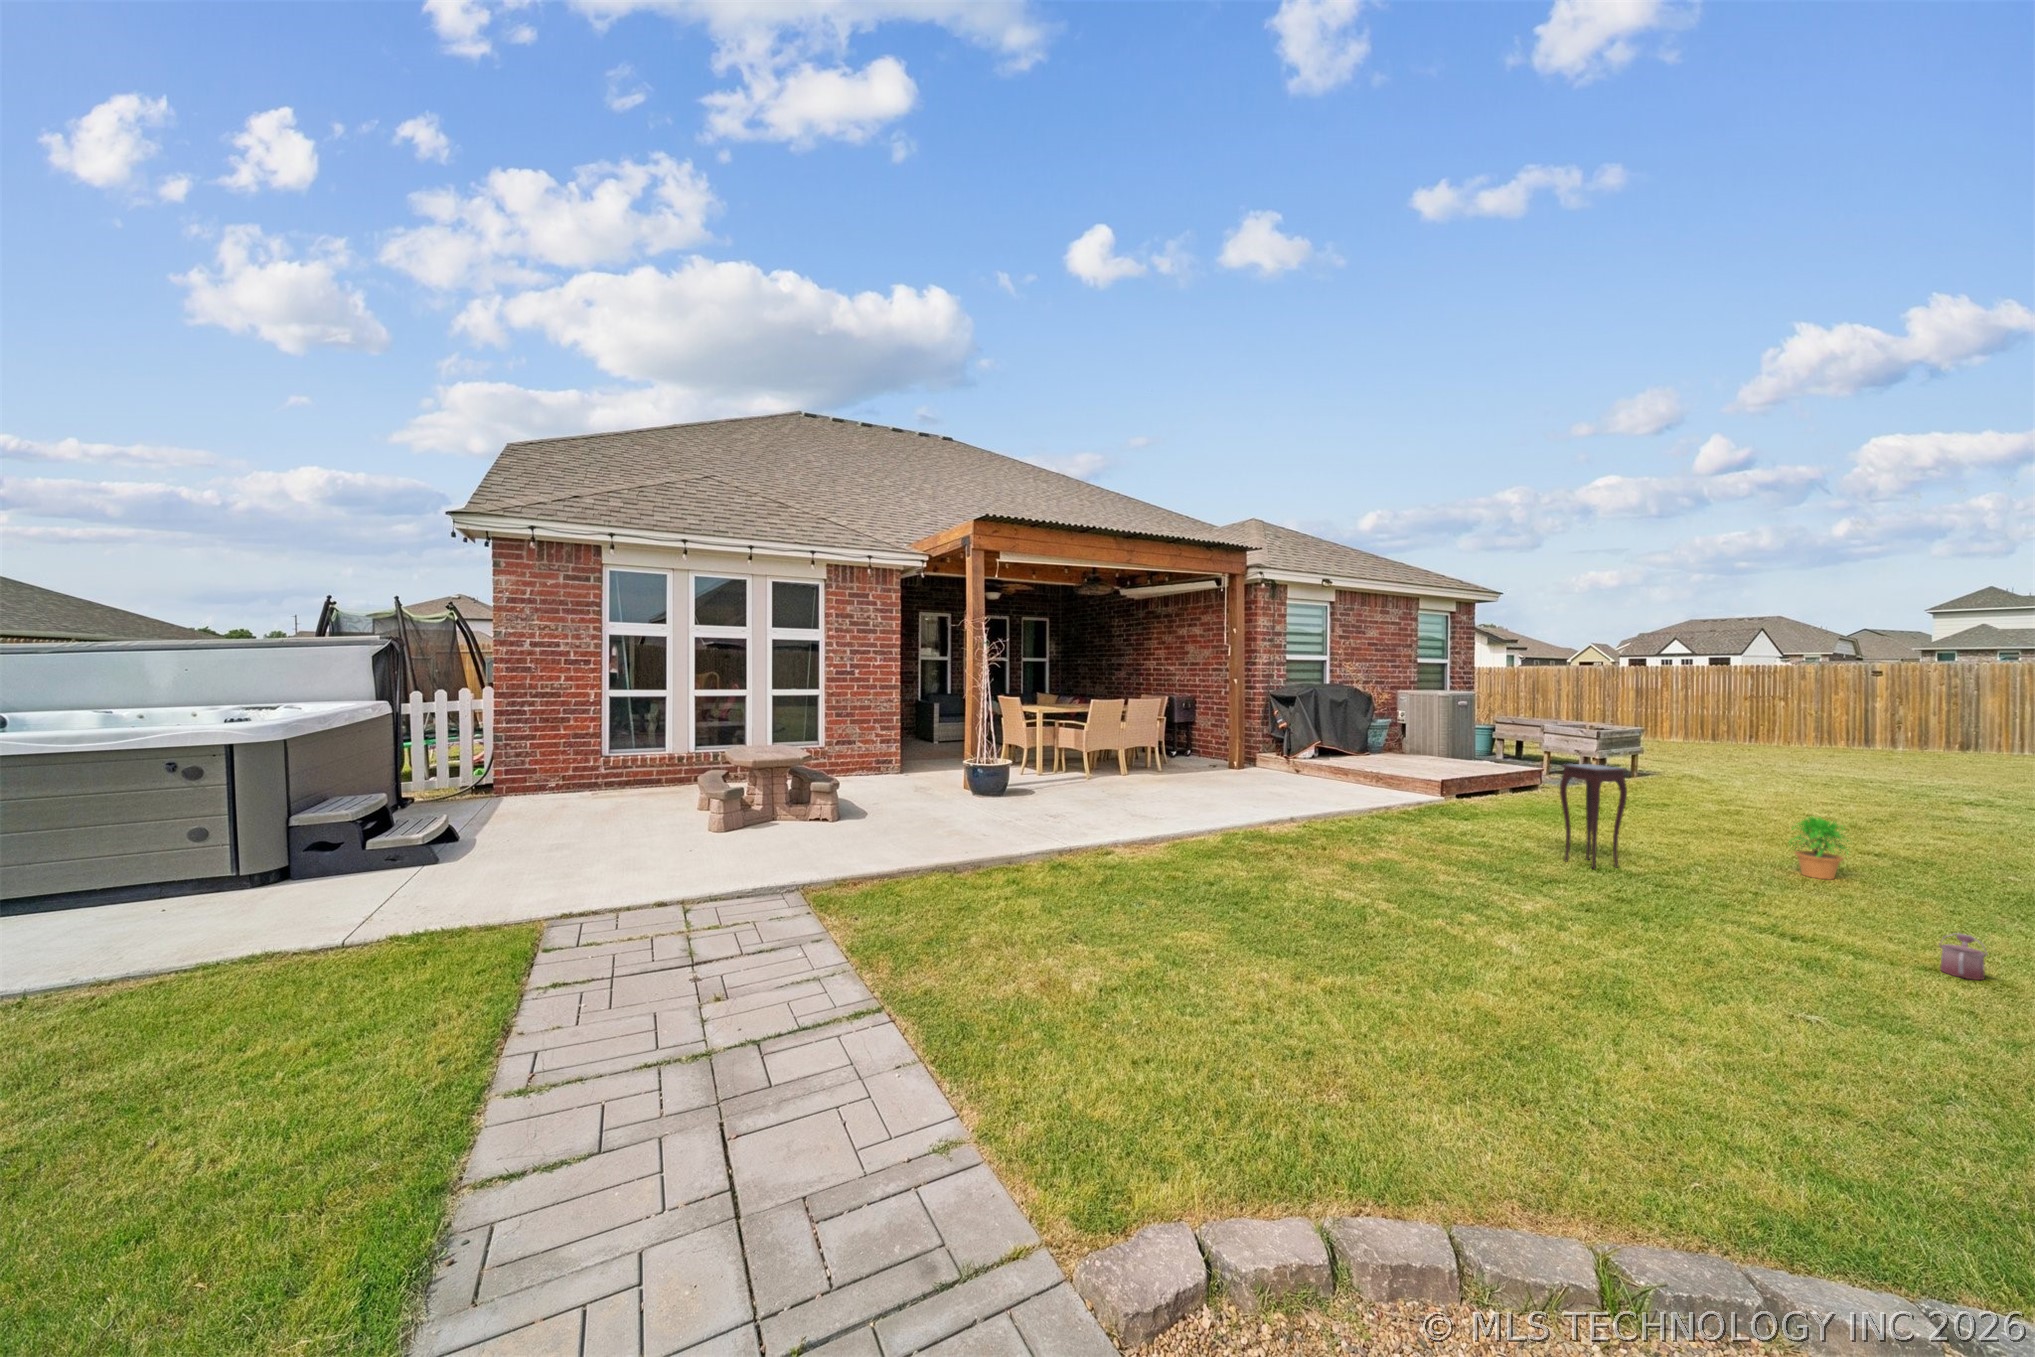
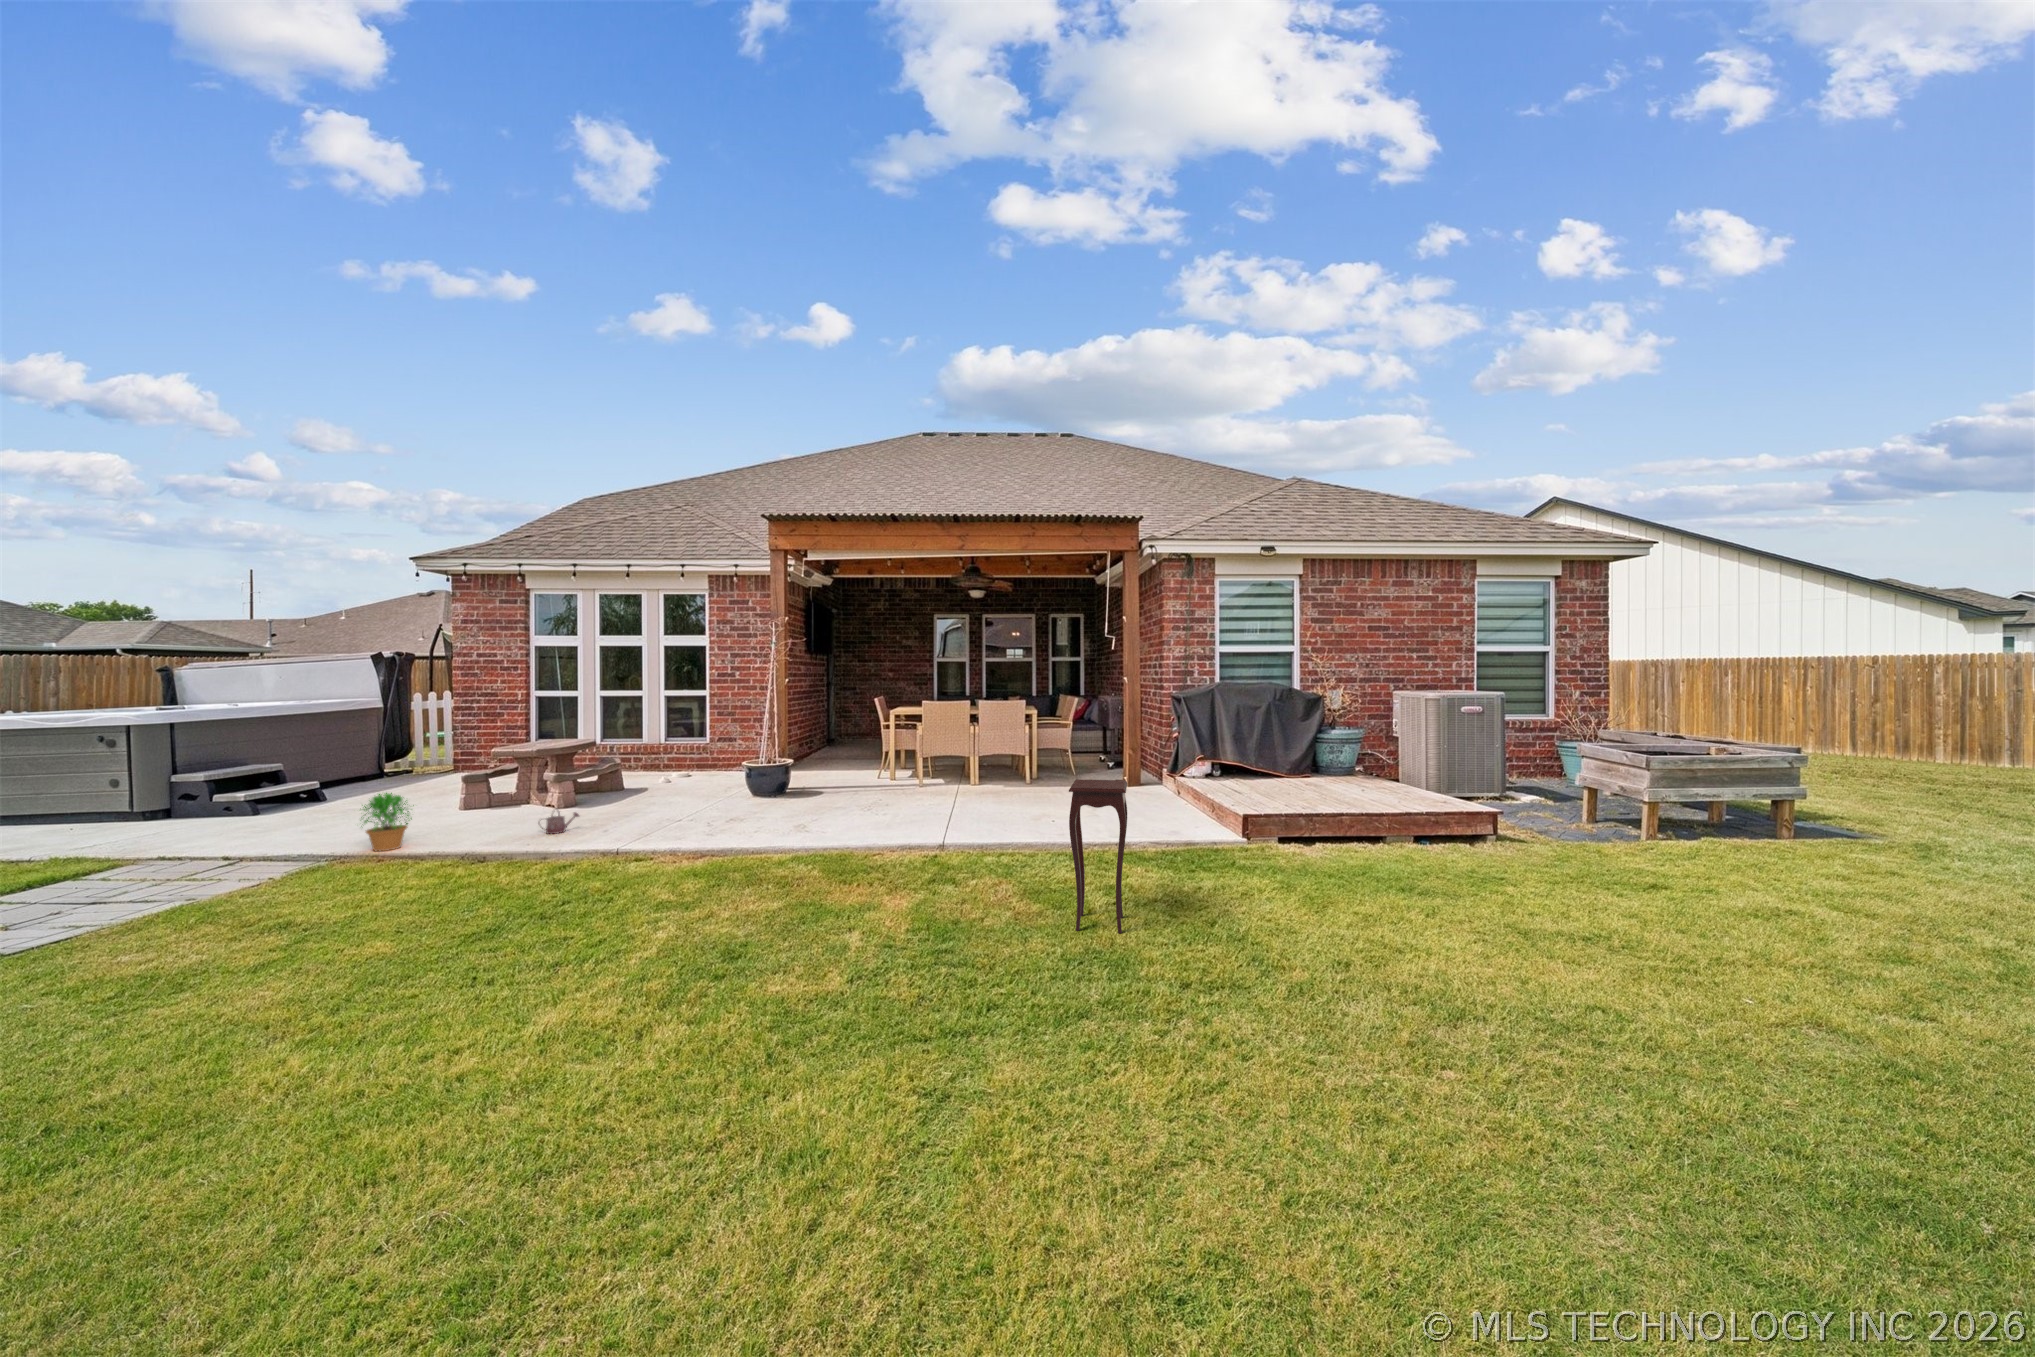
potted plant: present [1789,816,1849,880] -> present [361,793,414,851]
watering can: present [1940,933,1987,980] -> present [539,811,579,834]

